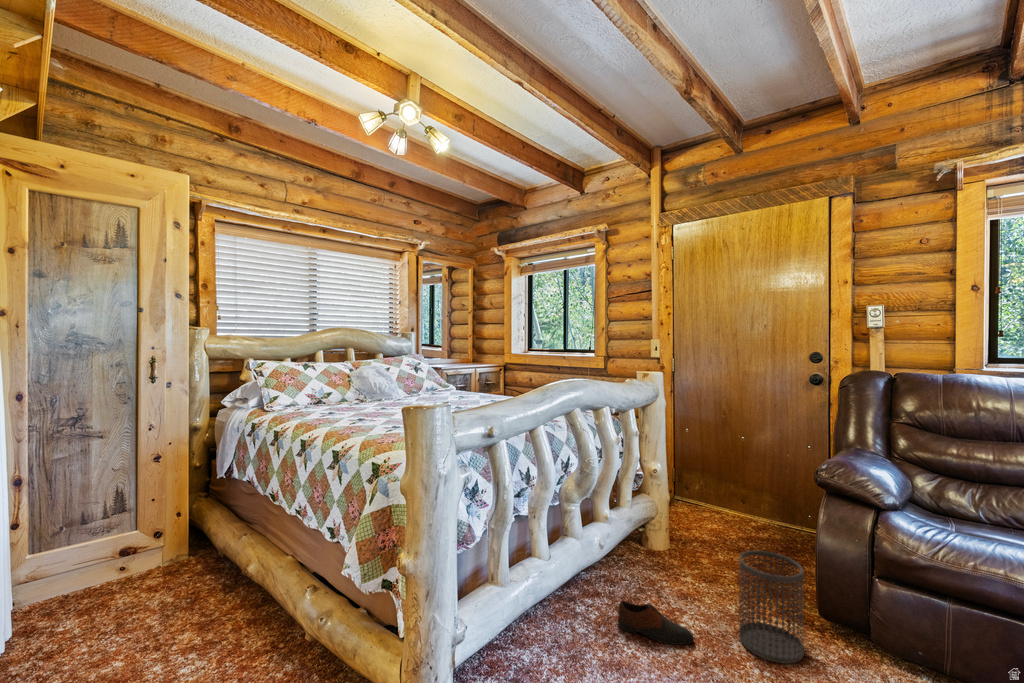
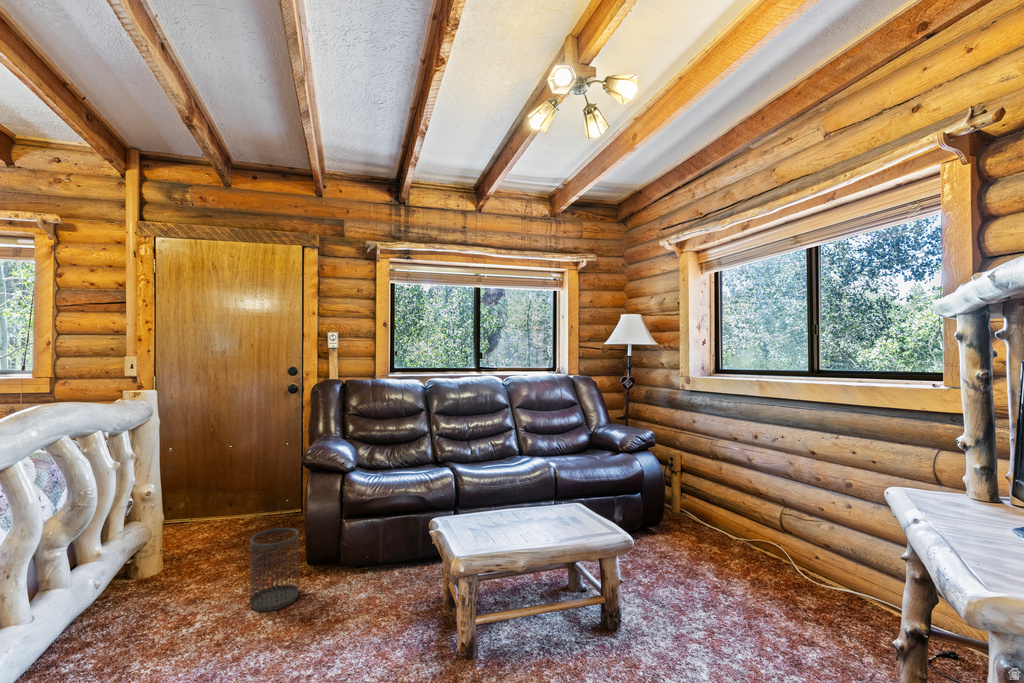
shoe: present [618,600,694,645] -> none [127,617,212,658]

